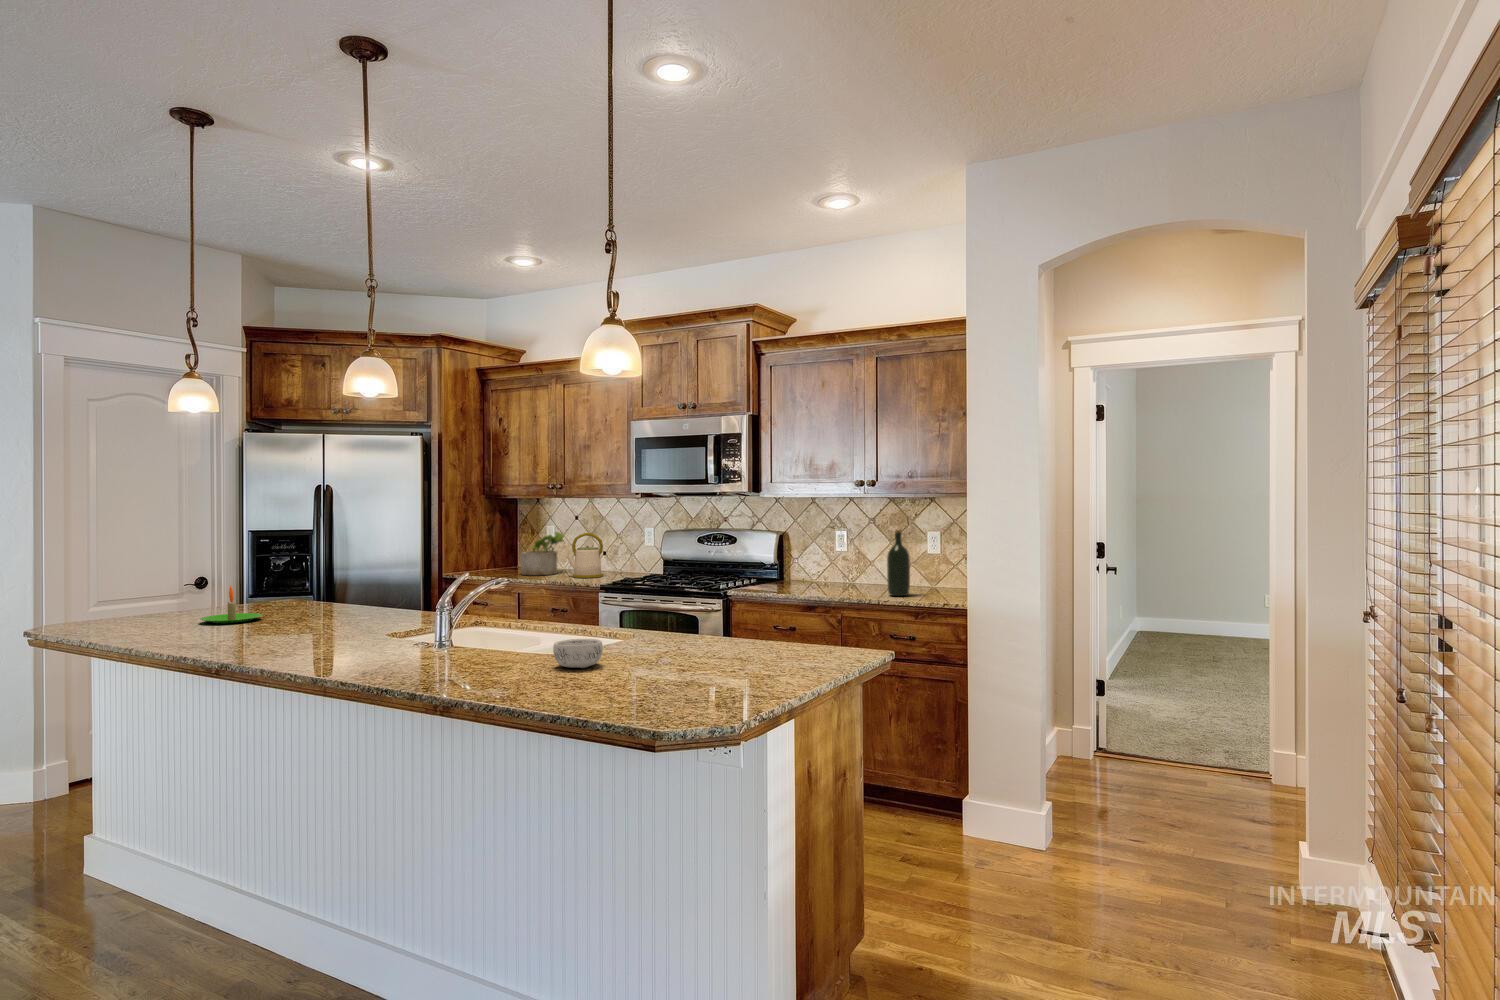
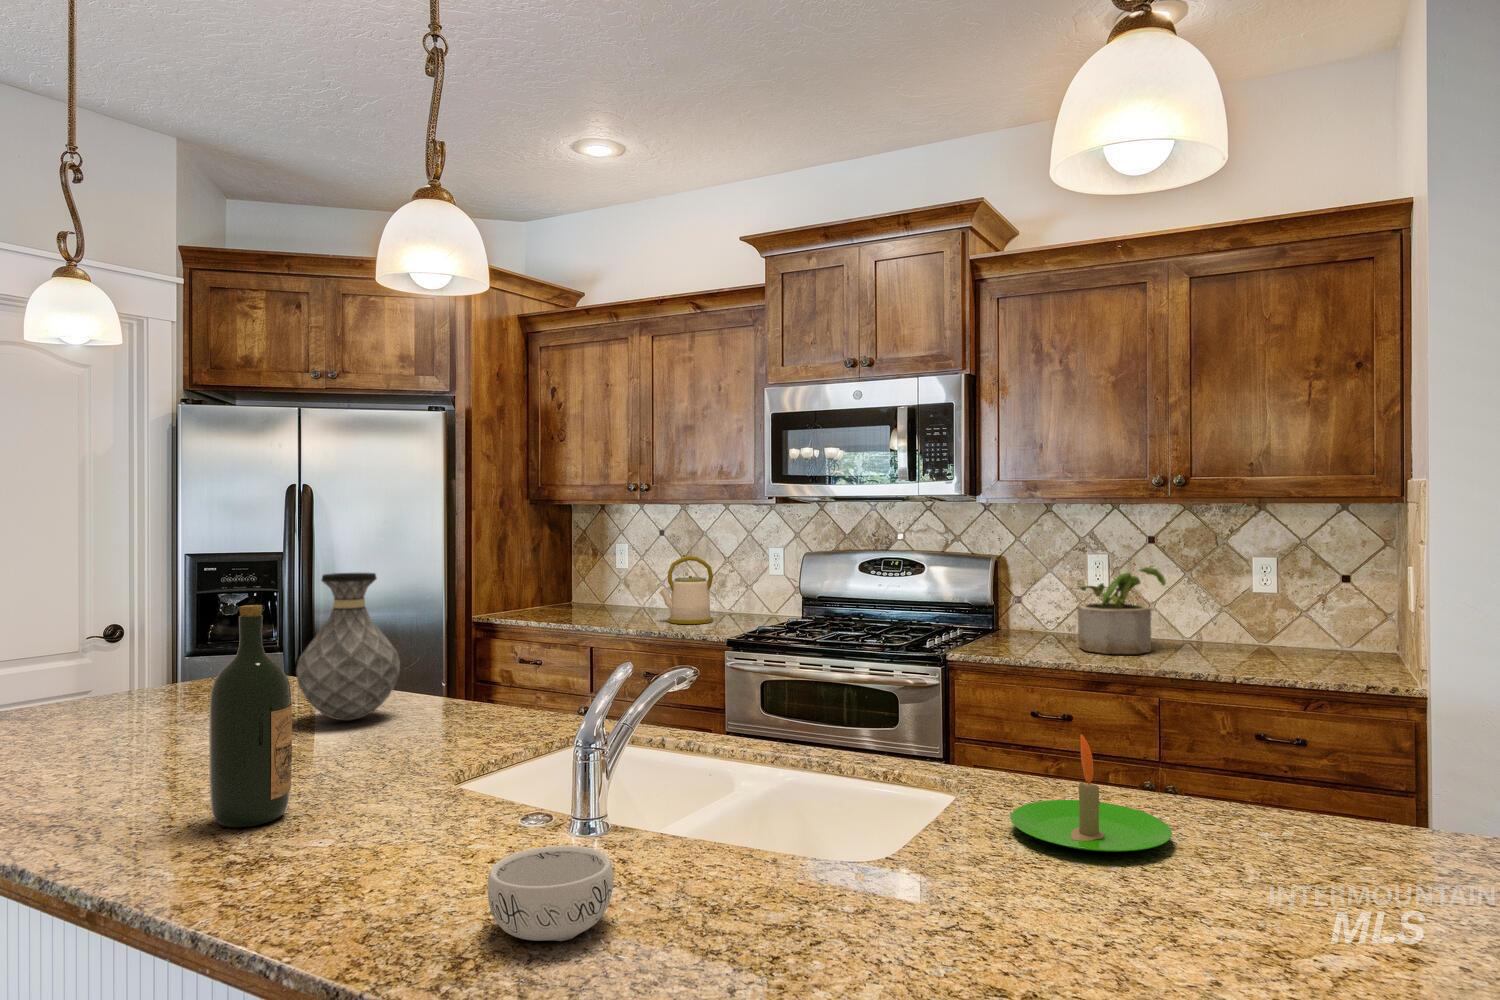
wine bottle: present [887,530,910,596] -> present [209,605,292,827]
potted plant: present [520,532,564,575] -> present [1077,567,1165,654]
vase: none [316,538,374,618] -> present [296,573,400,721]
candle: present [200,586,262,623] -> present [1010,734,1172,852]
decorative bowl: present [553,639,603,668] -> present [487,845,613,941]

